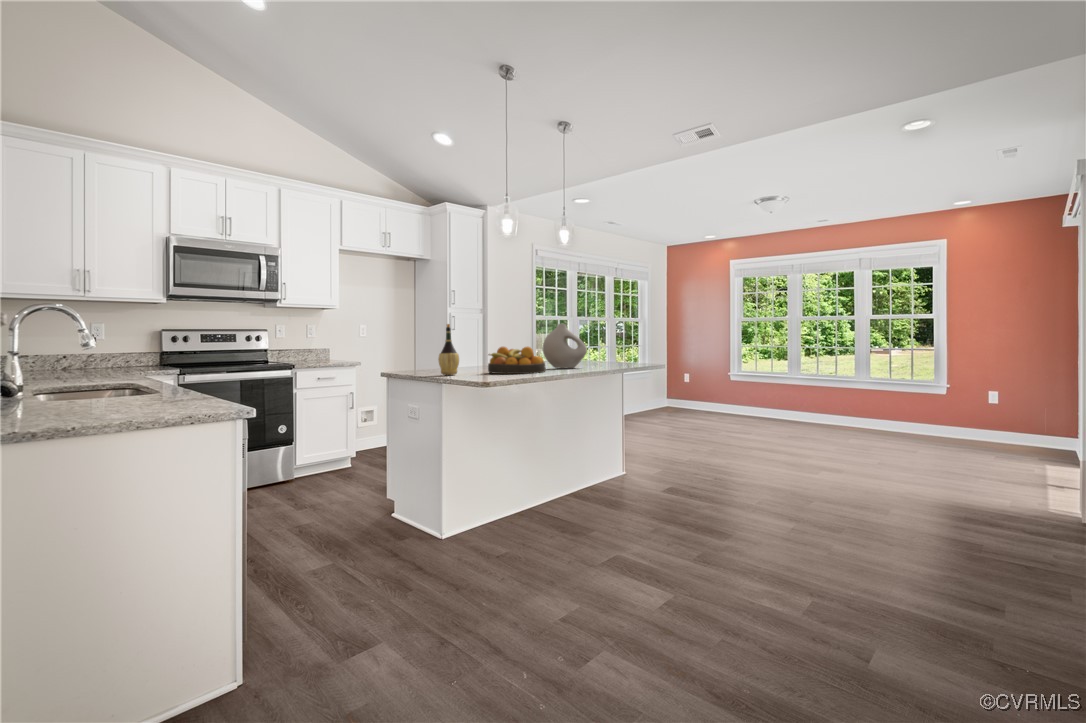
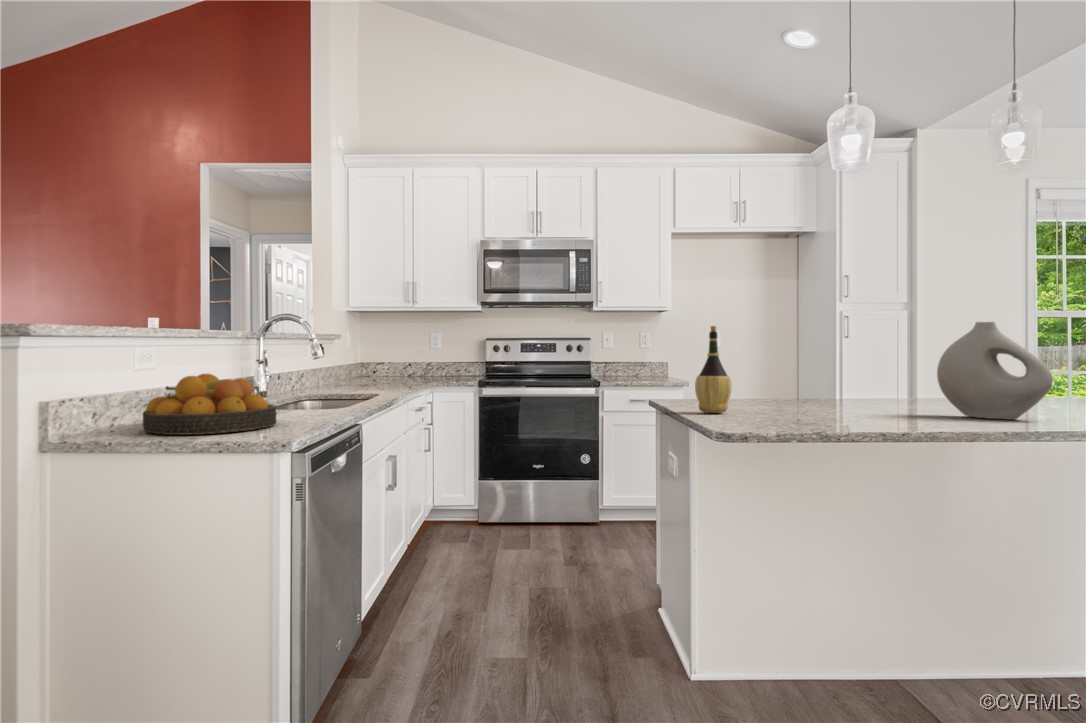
fruit bowl: present [488,347,546,374] -> present [142,374,277,435]

